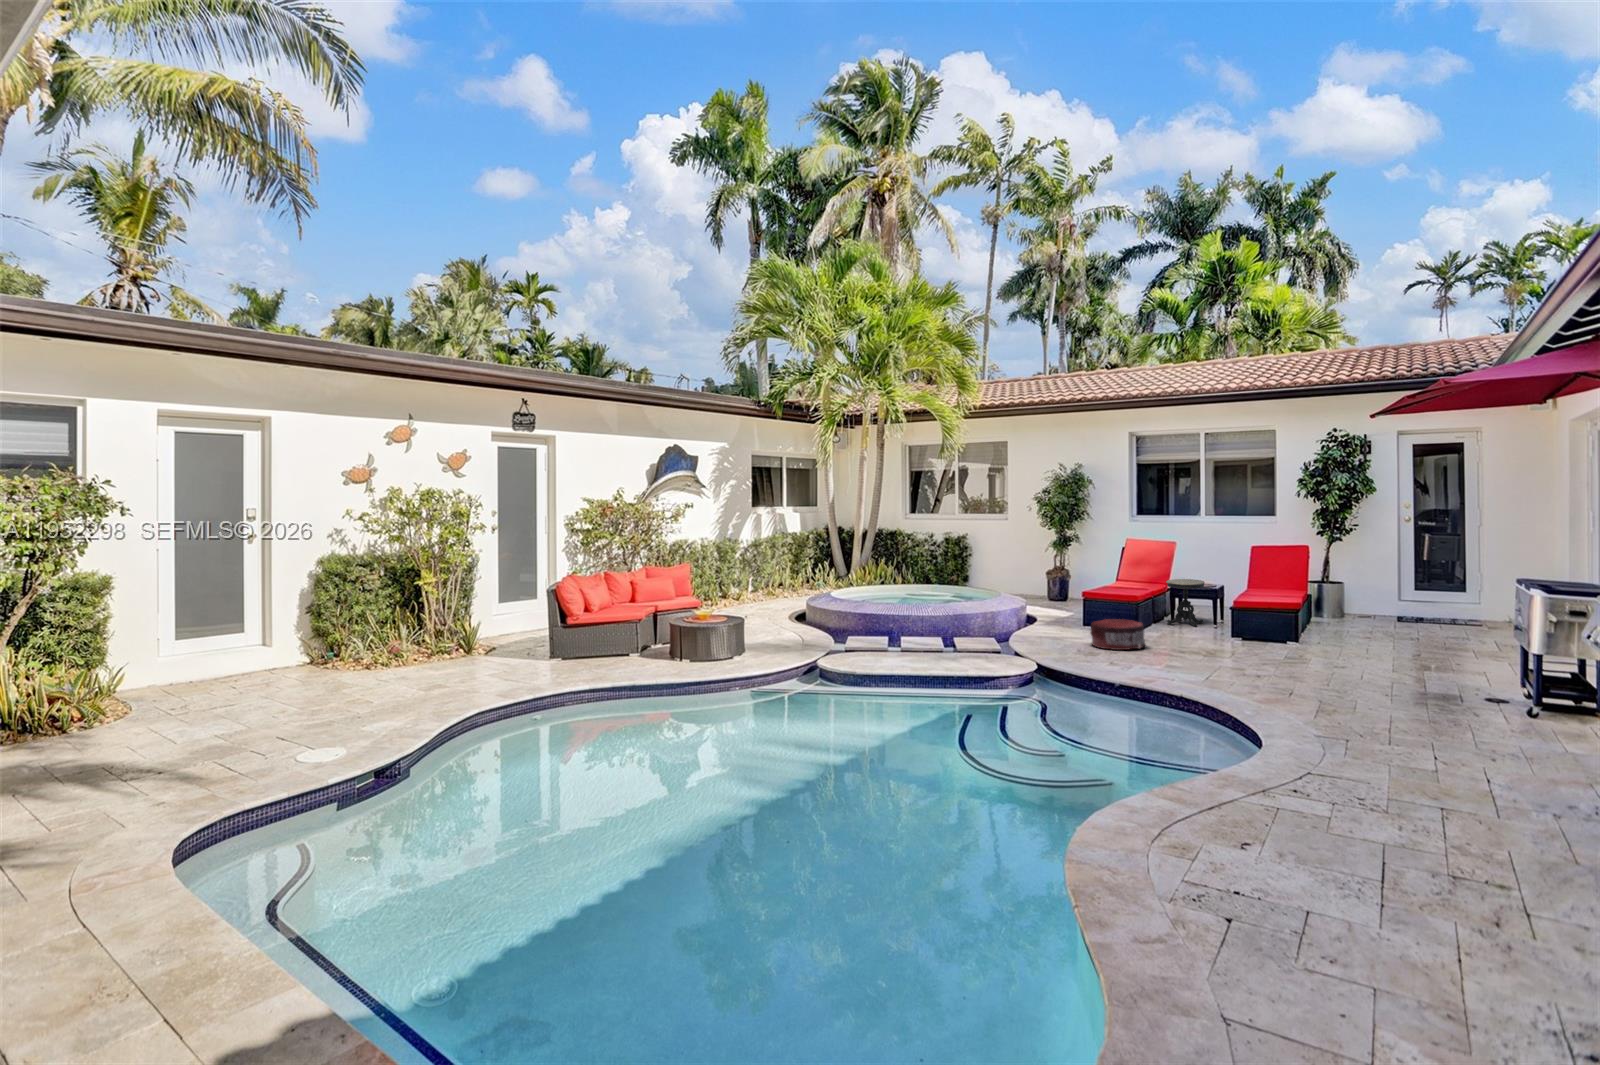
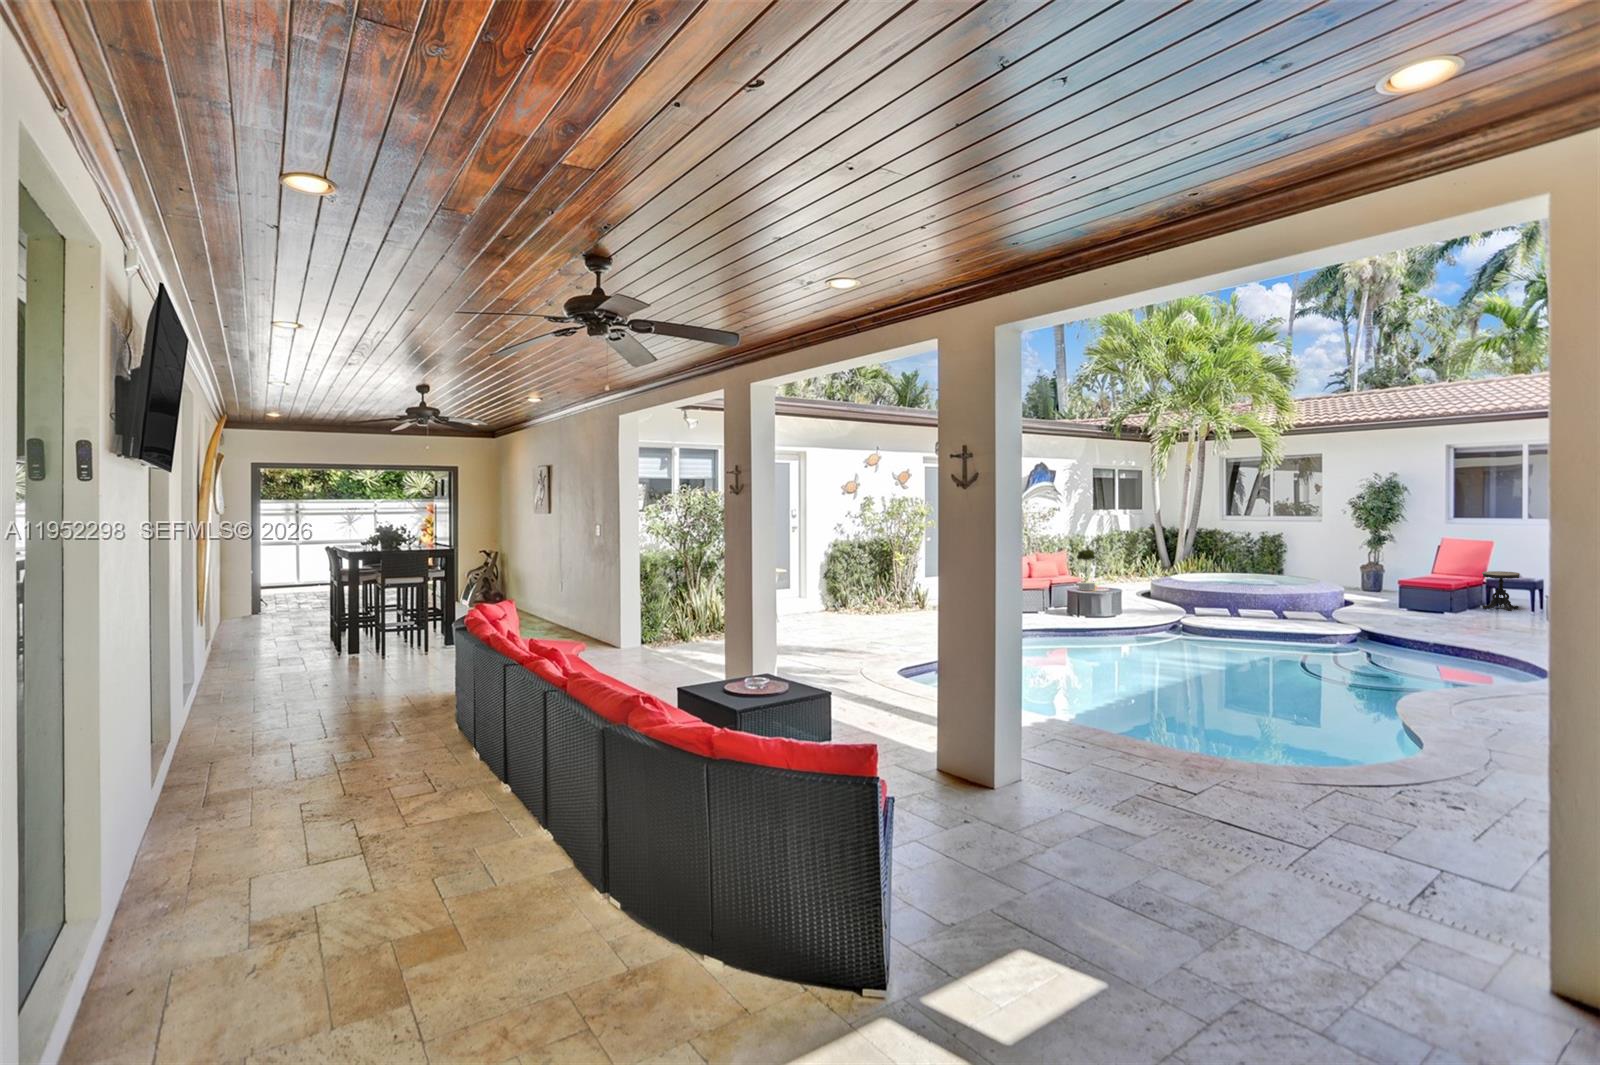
potted tree: none [726,557,750,611] -> present [1077,549,1095,591]
pouf: present [1091,619,1145,650] -> none [1408,599,1460,622]

